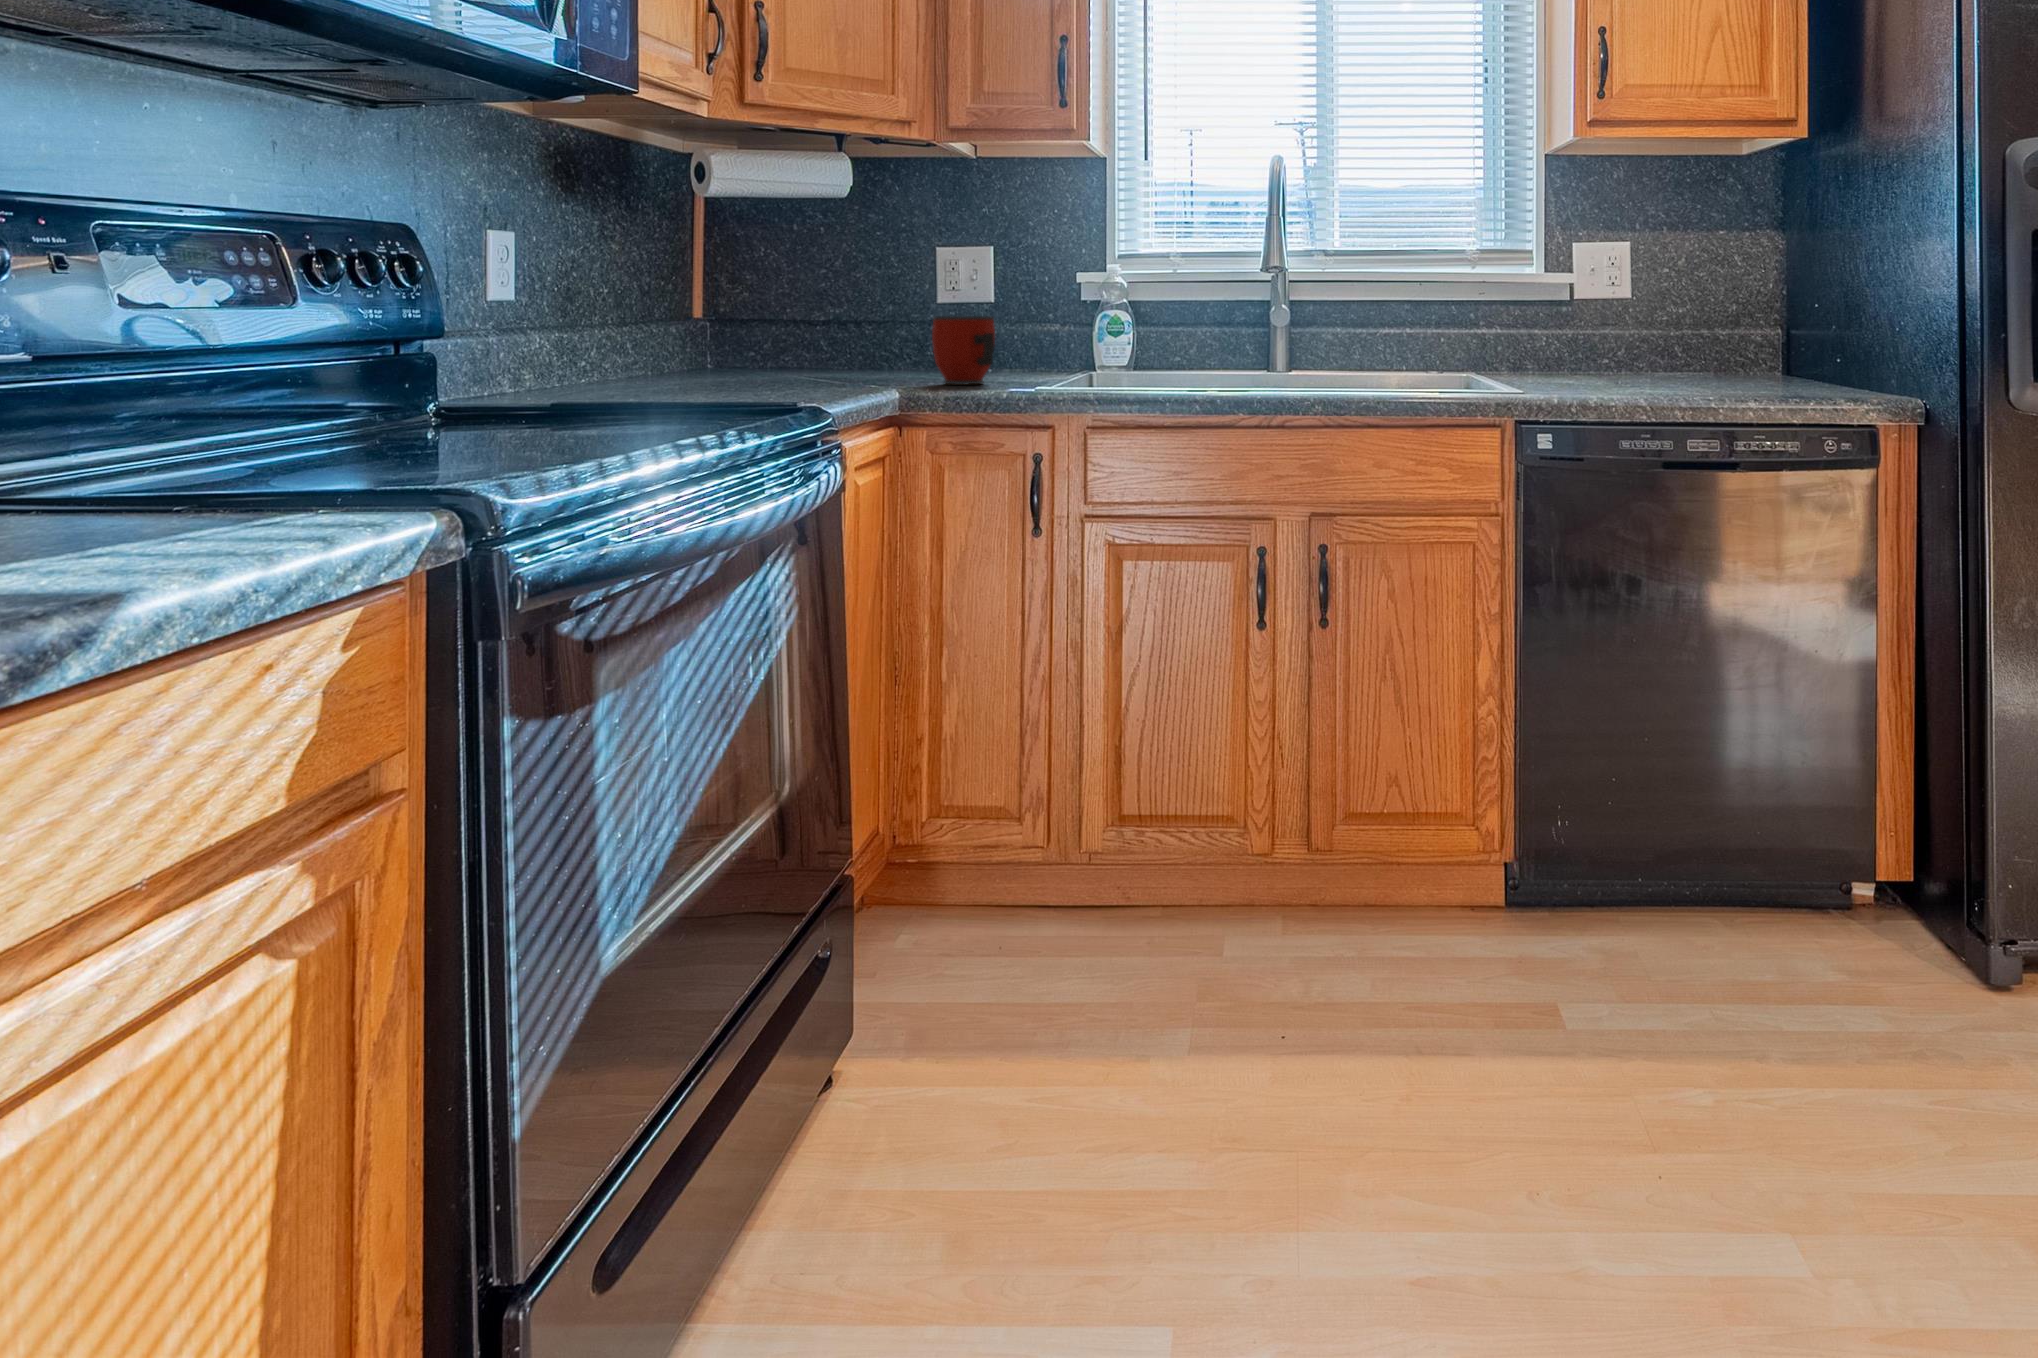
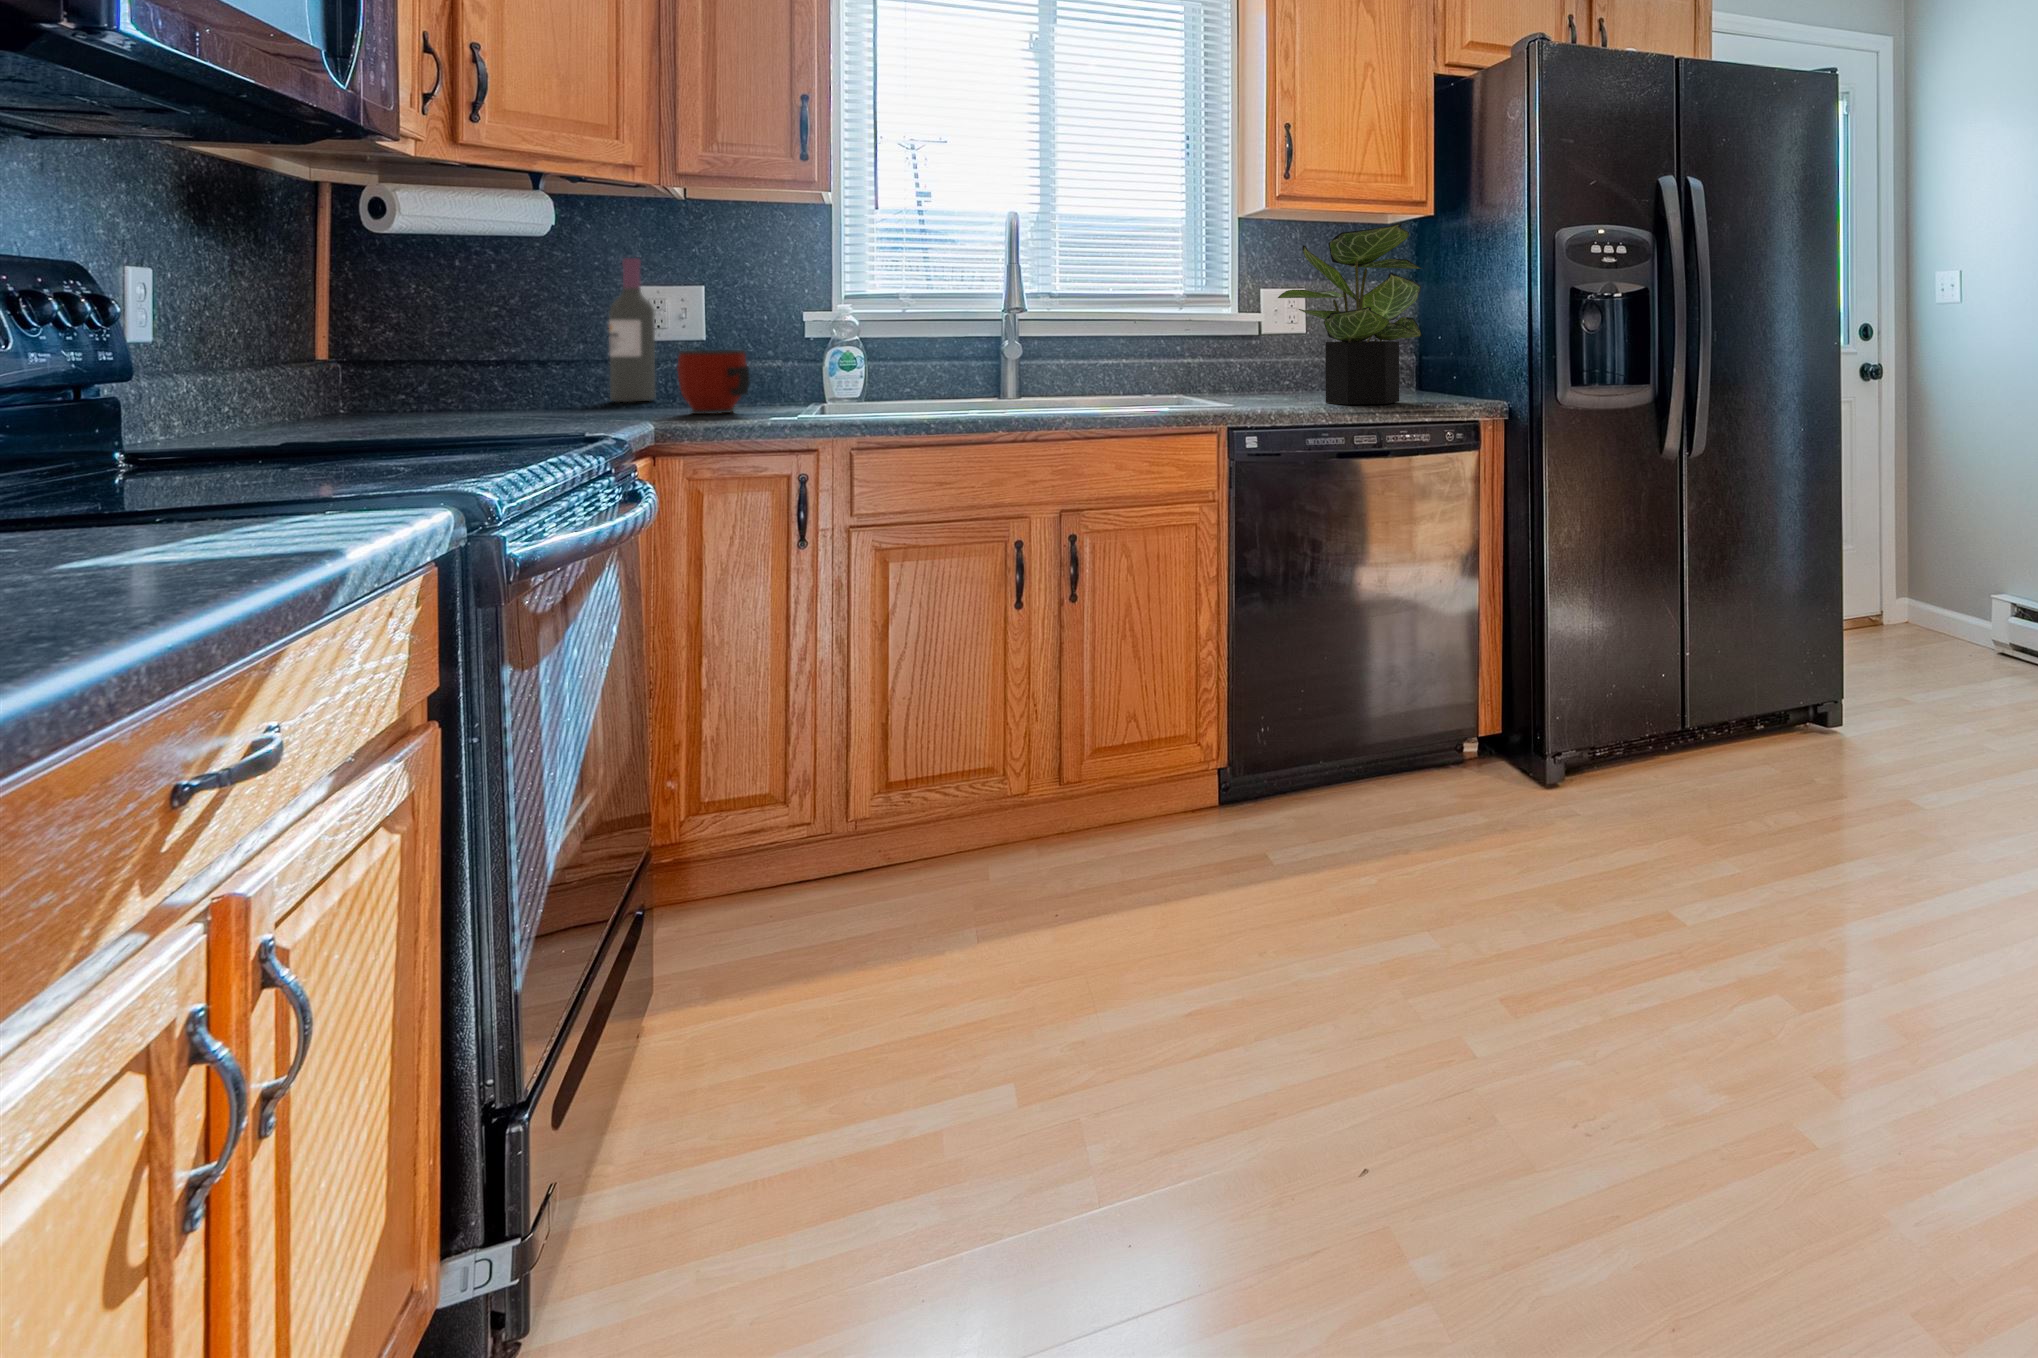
potted plant: none [1584,141,1793,395] -> present [1278,224,1422,405]
wine bottle: none [891,224,931,373] -> present [609,258,655,402]

